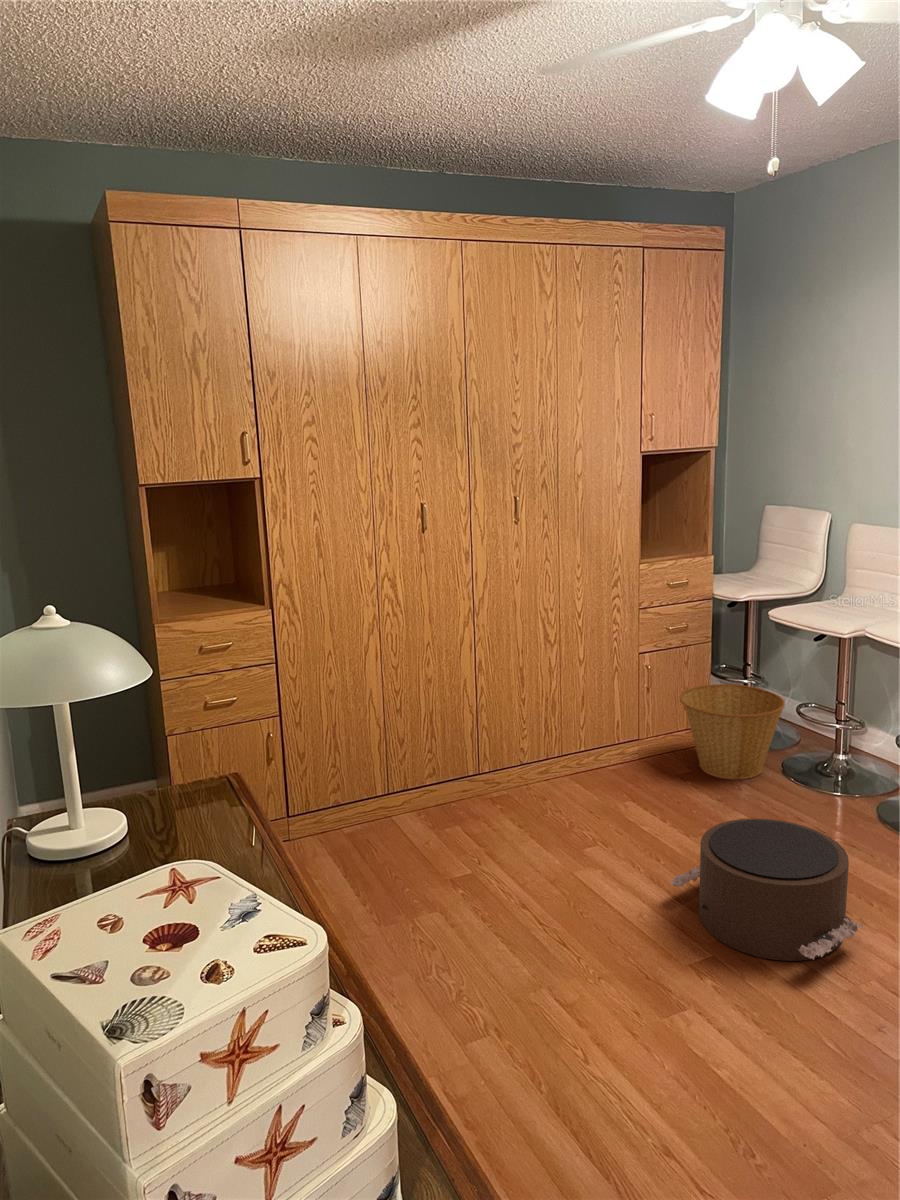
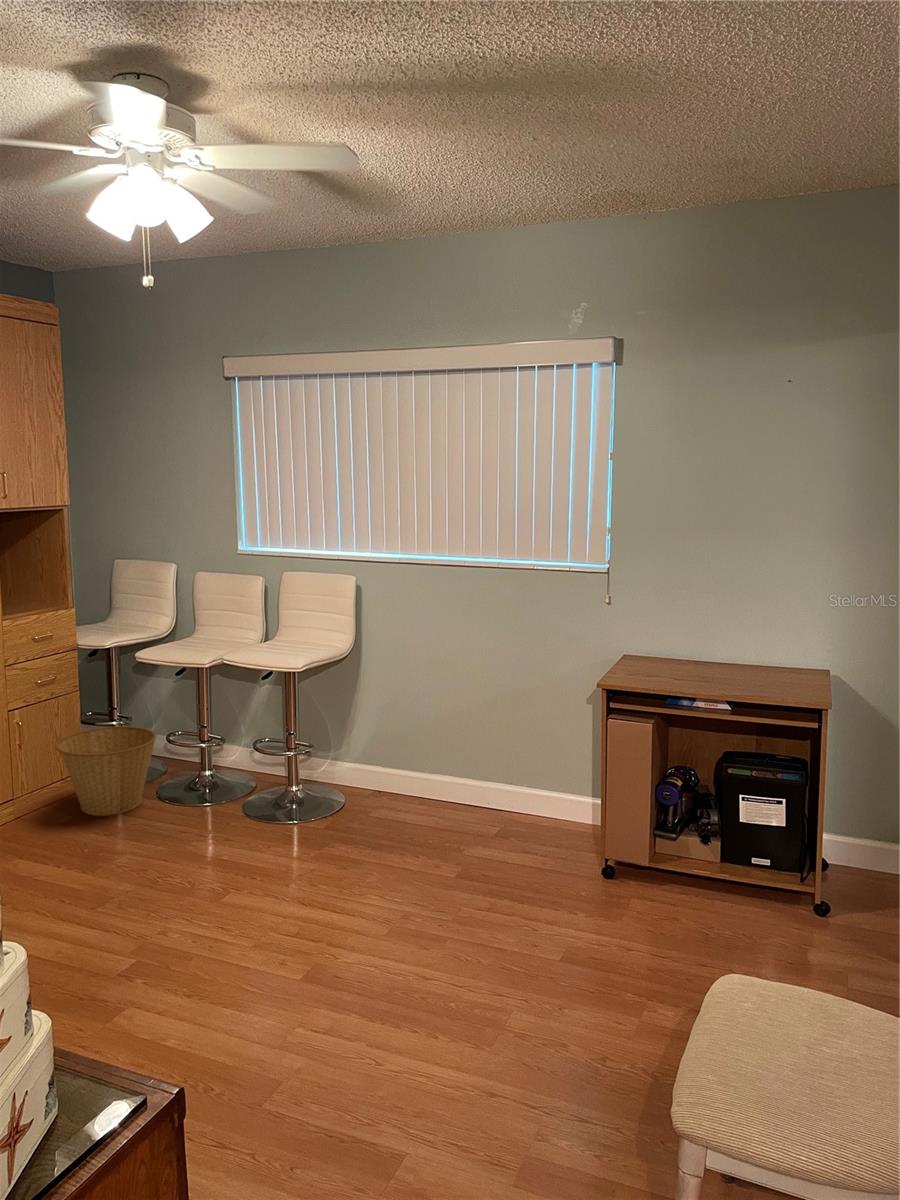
pouf: present [670,818,863,961] -> none [77,829,249,949]

